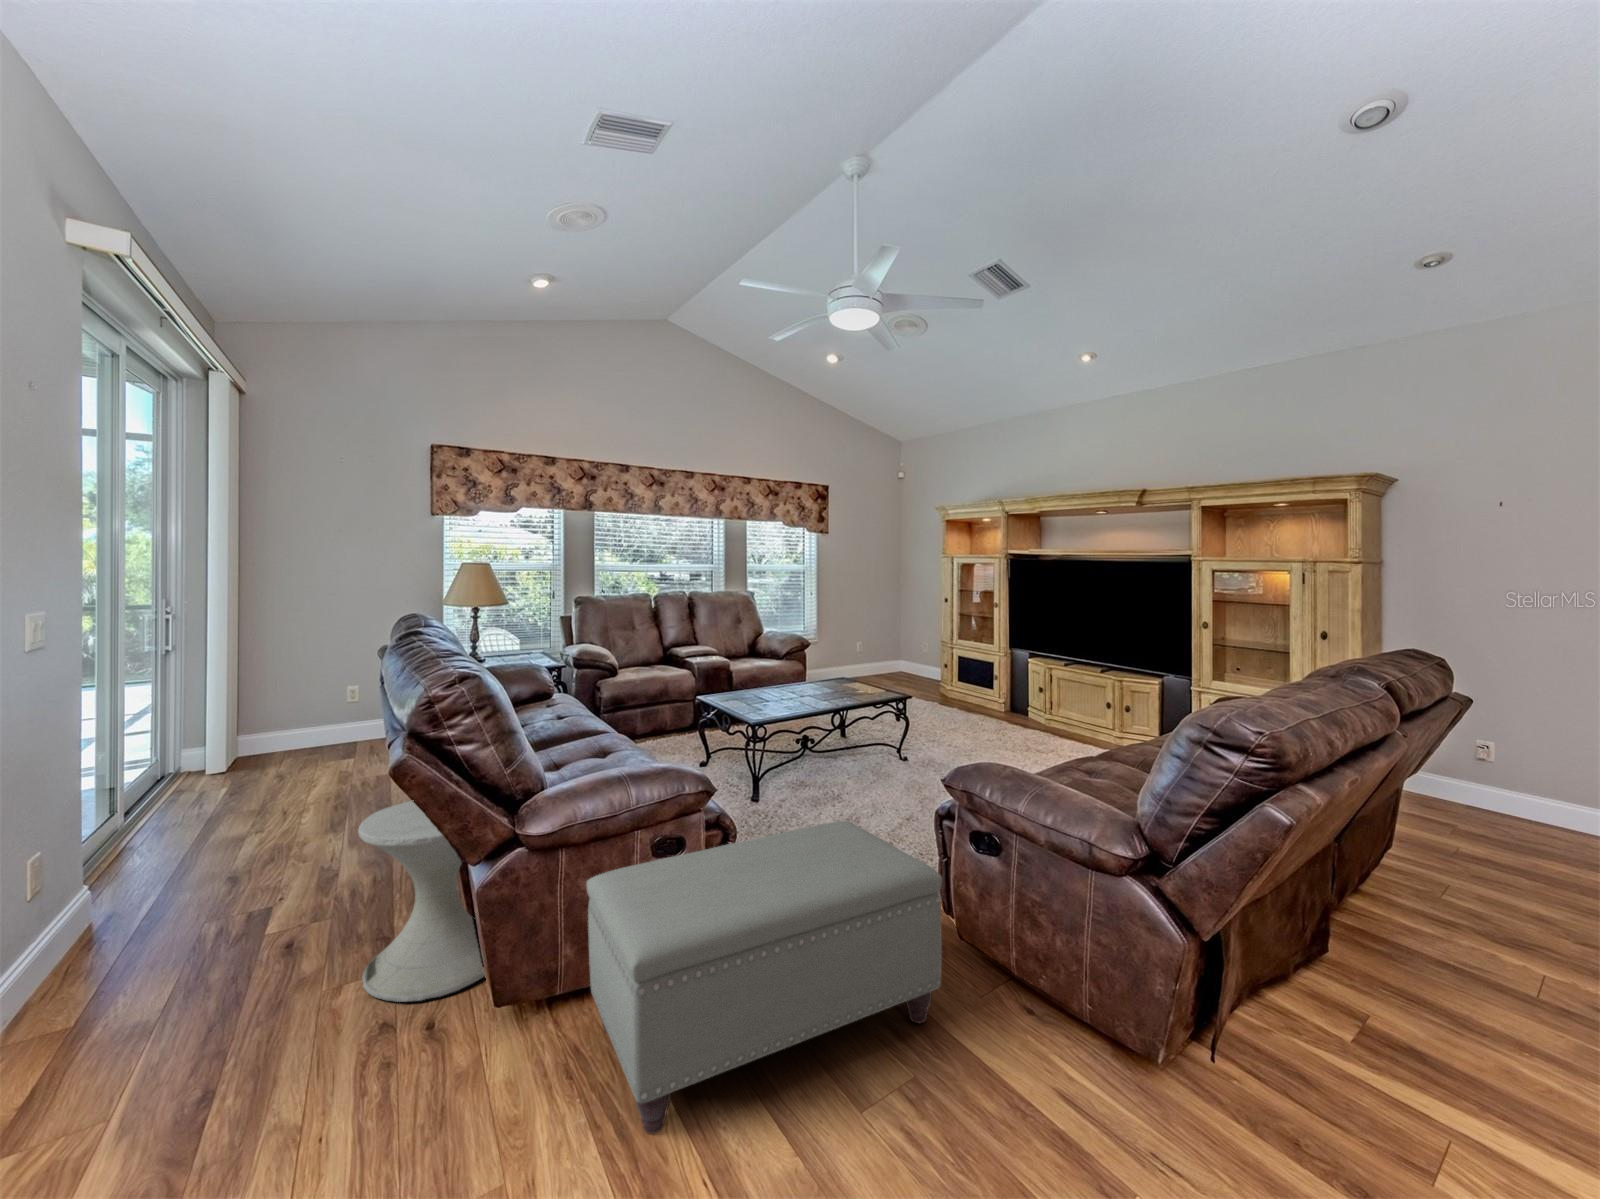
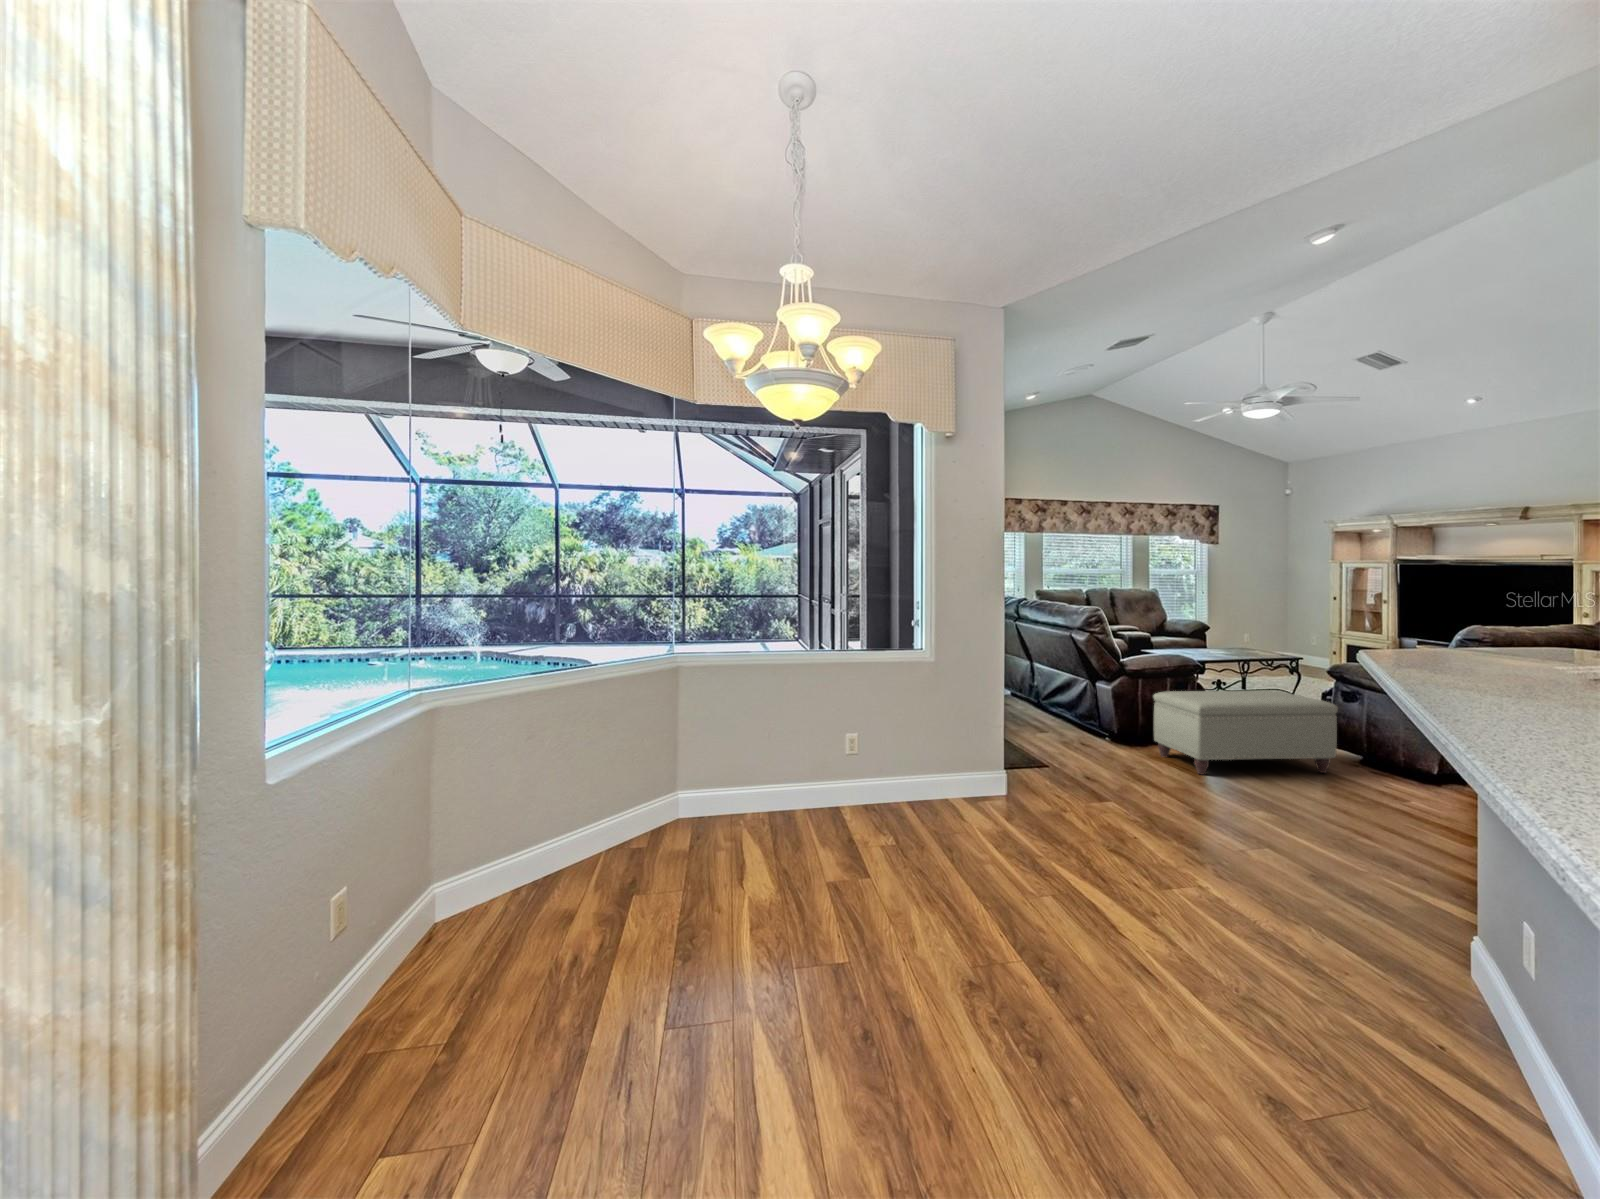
side table: present [358,801,485,1002] -> none [1036,667,1096,741]

